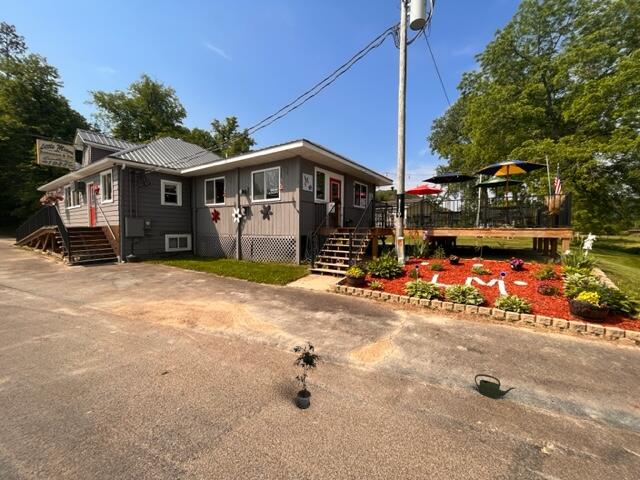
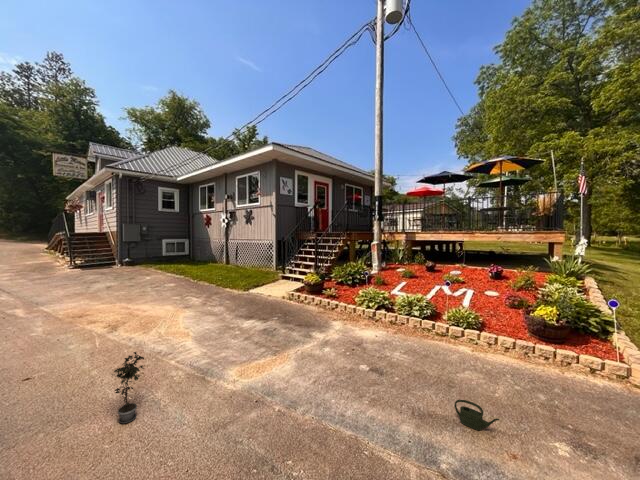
watering can: present [475,374,515,399] -> present [454,400,499,431]

